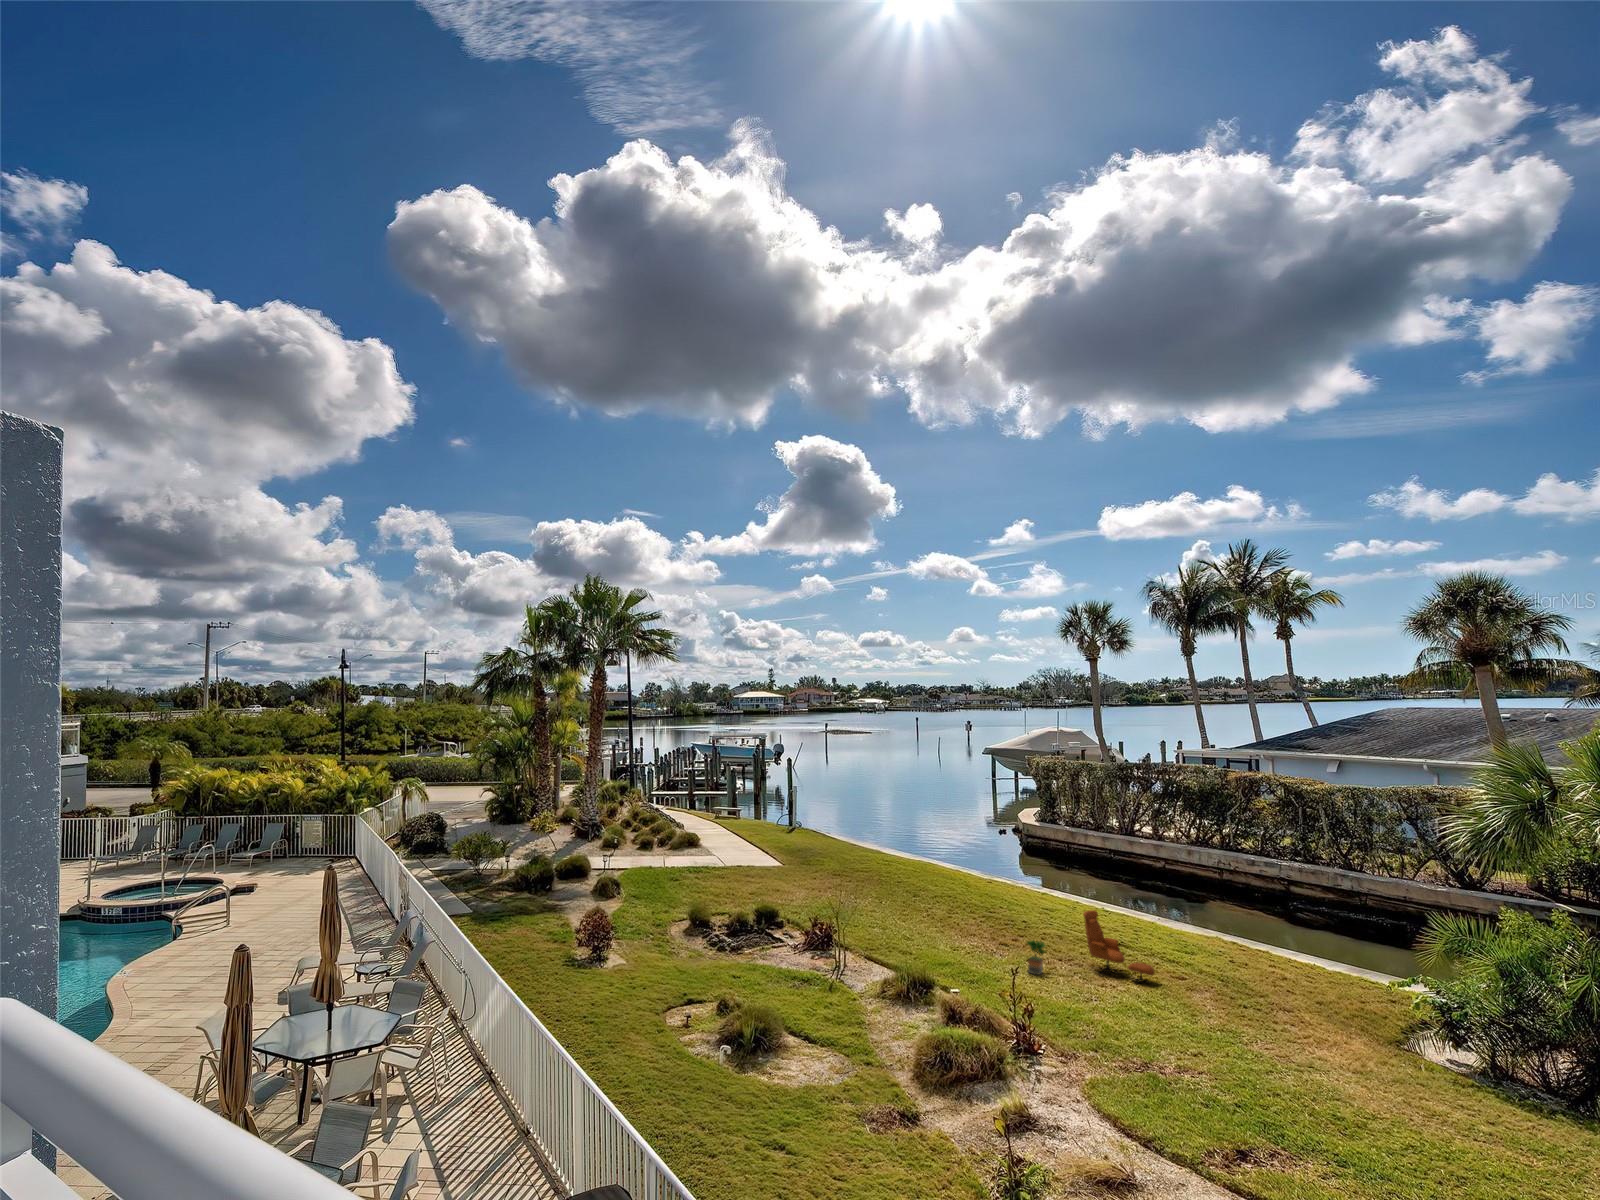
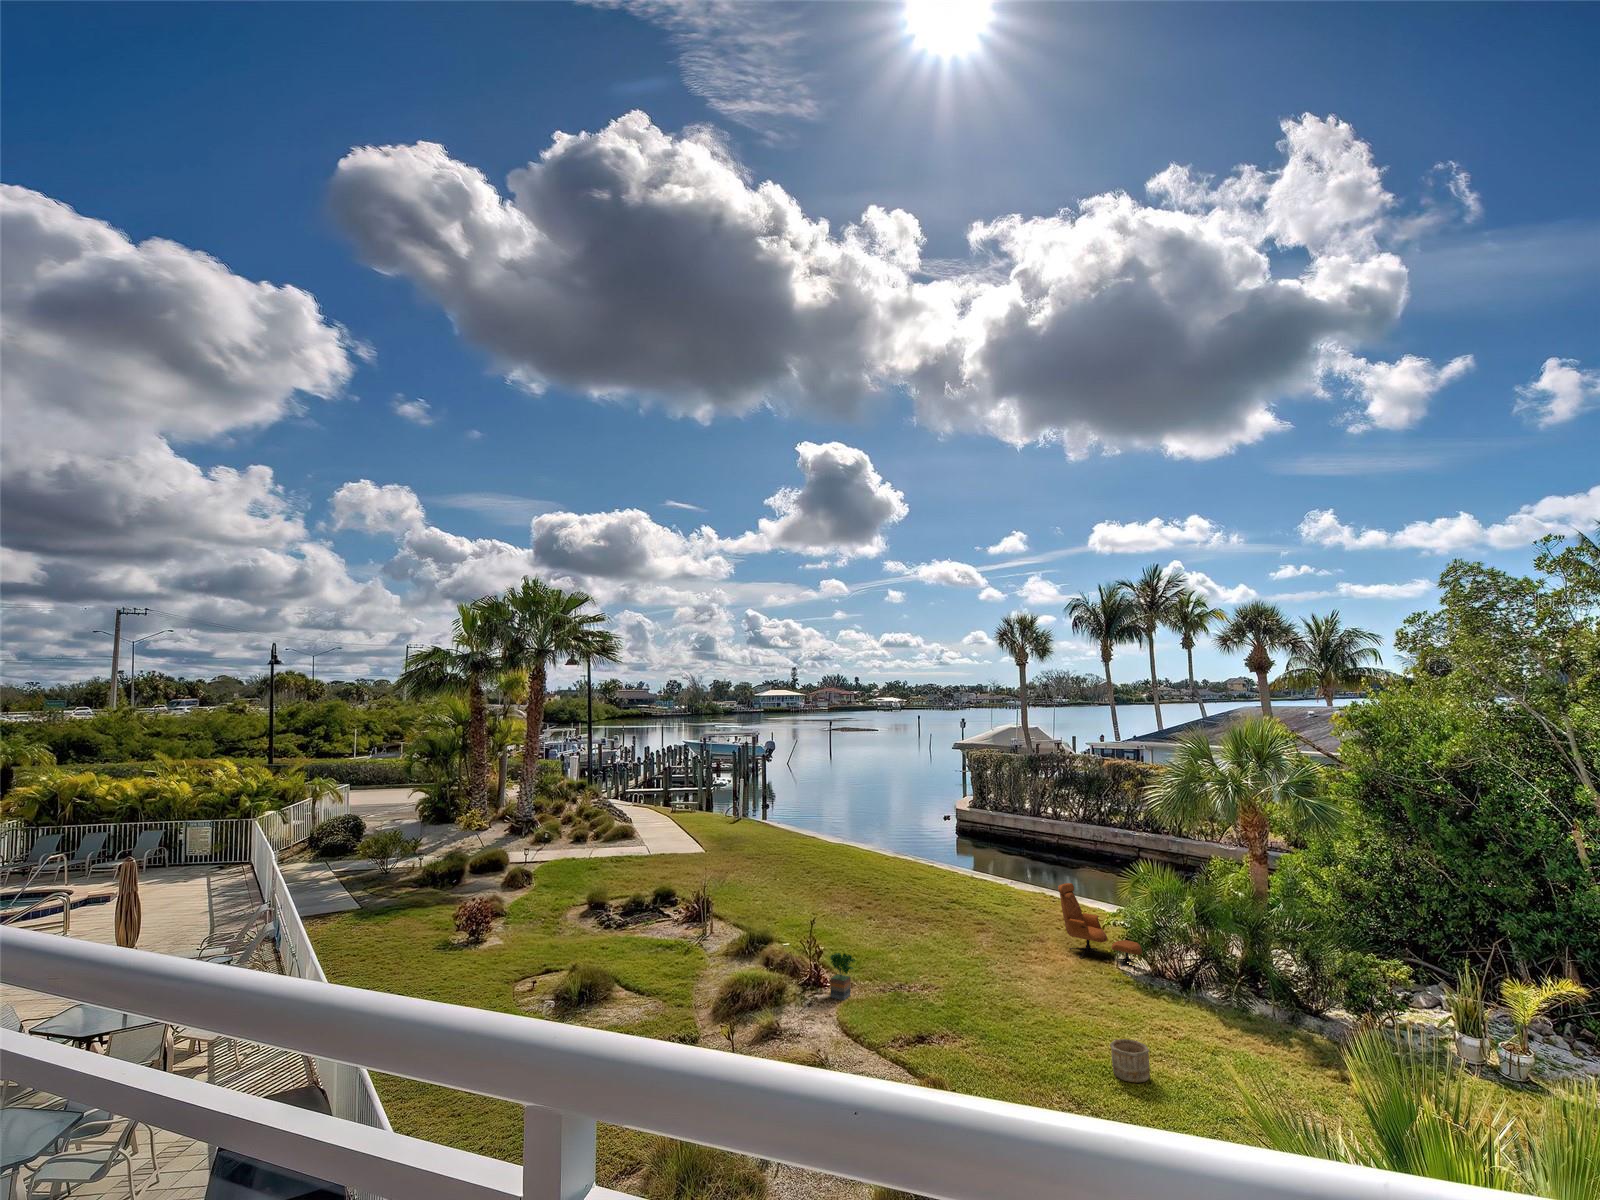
potted tree: present [1027,940,1045,975] -> present [830,953,855,1000]
wooden bucket: none [1107,1039,1139,1073] -> present [1110,1039,1150,1083]

